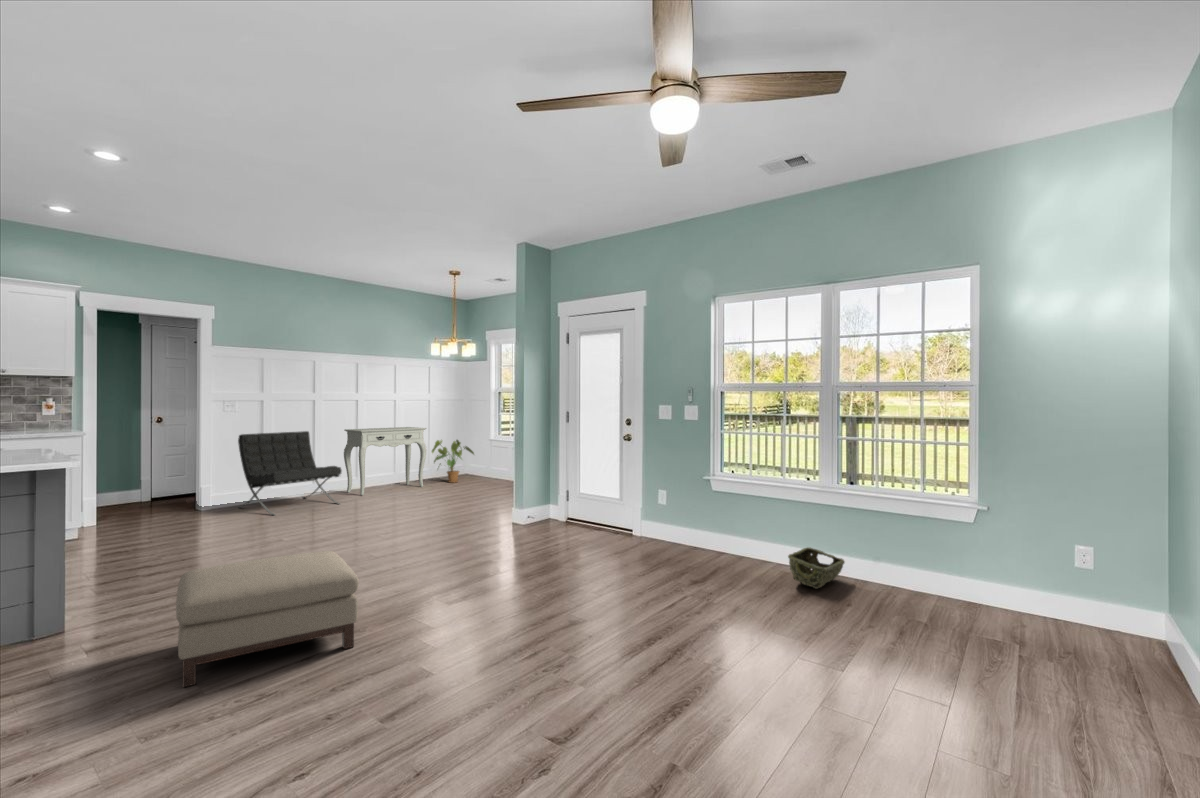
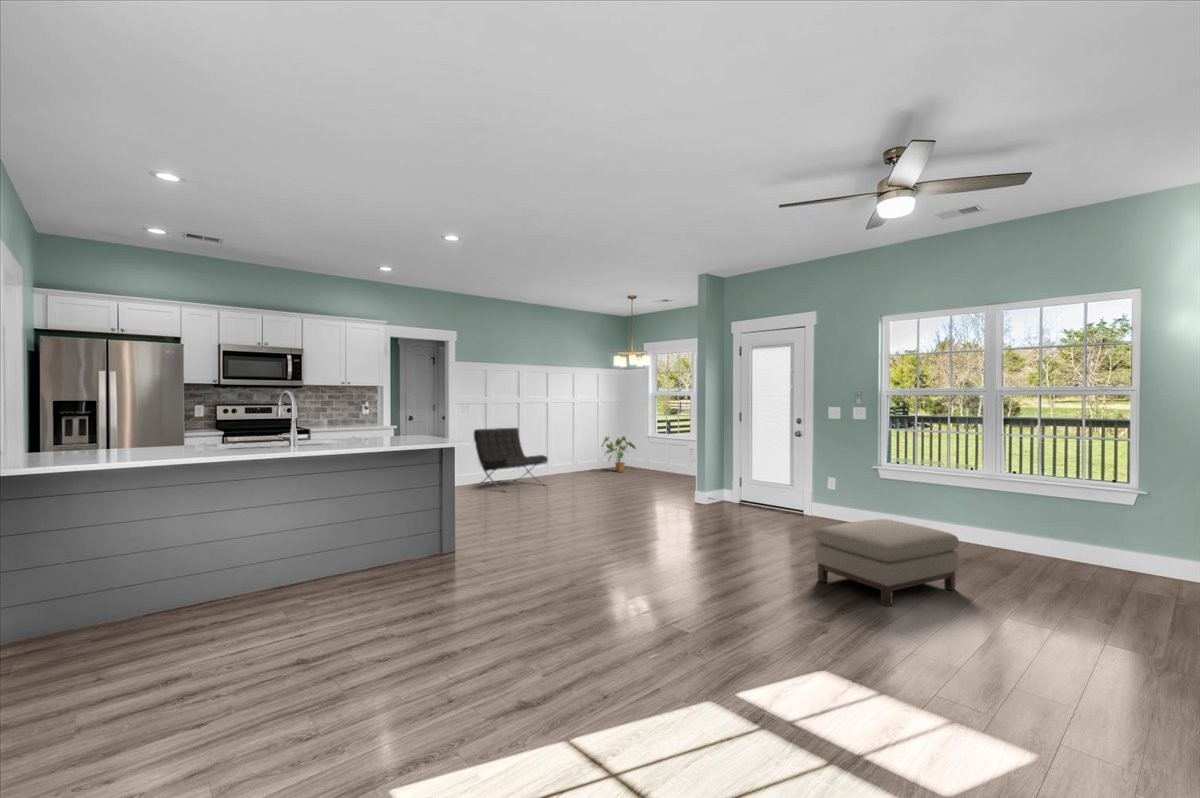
console table: present [344,427,427,495] -> none [540,425,602,480]
woven basket: present [788,547,844,589] -> none [959,524,1010,555]
ottoman: present [176,551,359,687] -> present [815,519,959,606]

